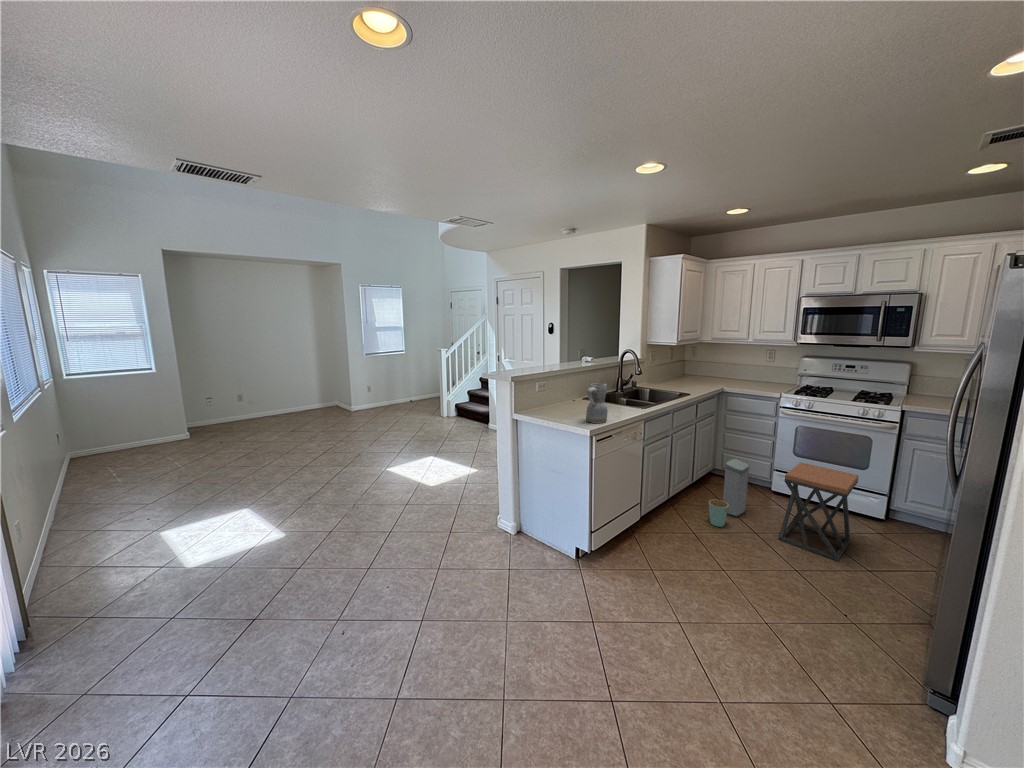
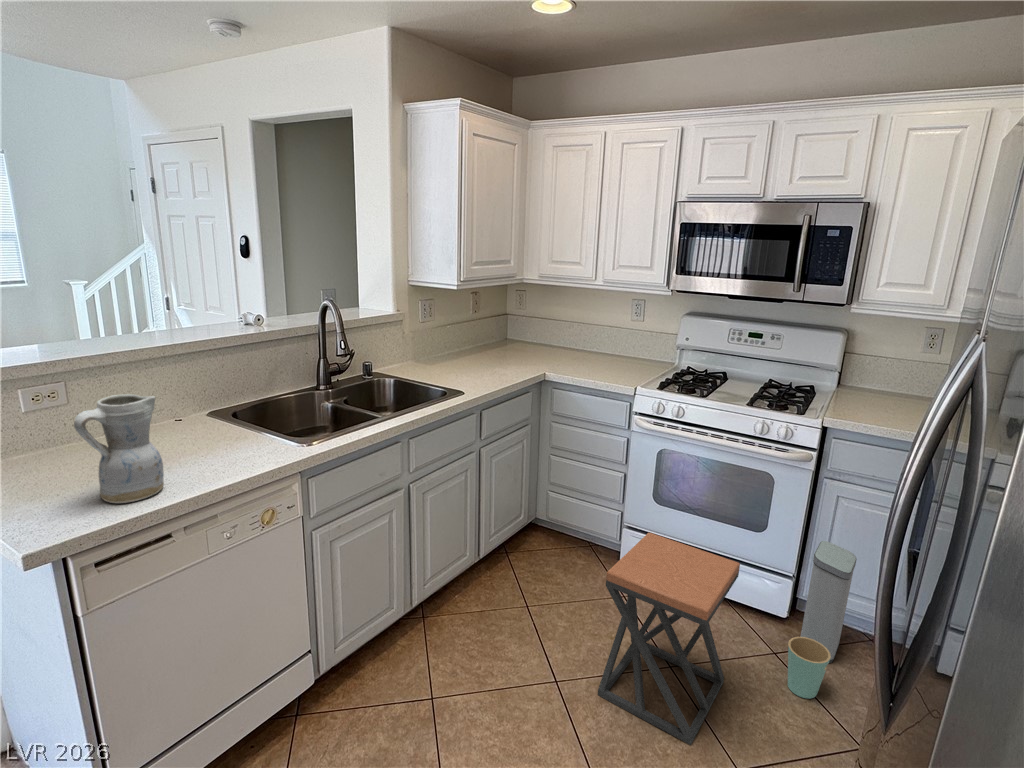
trash can: present [709,459,749,527] -> present [788,541,857,699]

